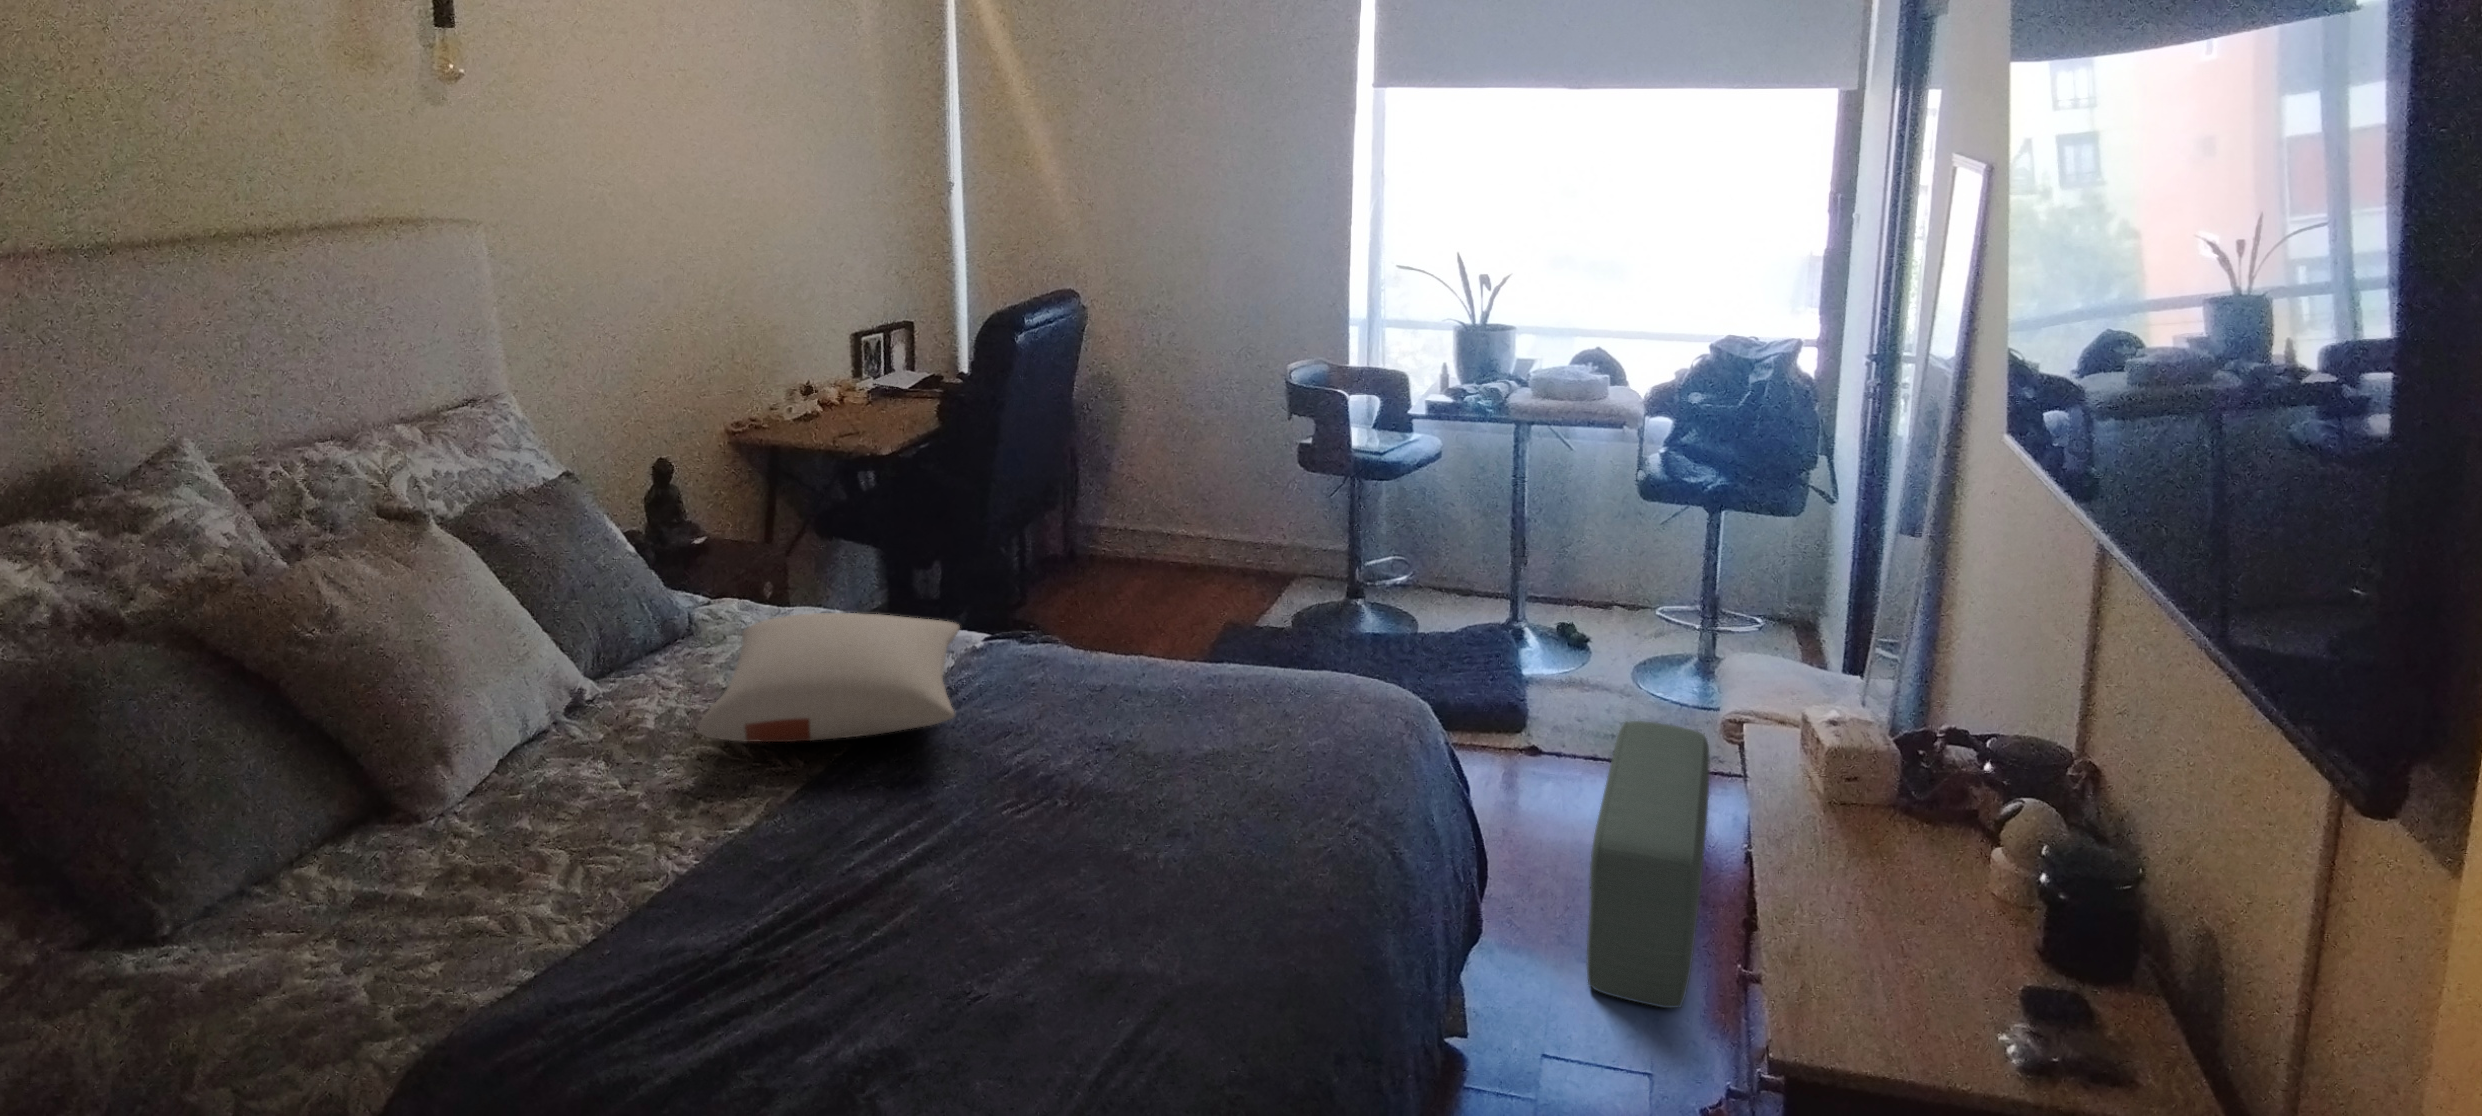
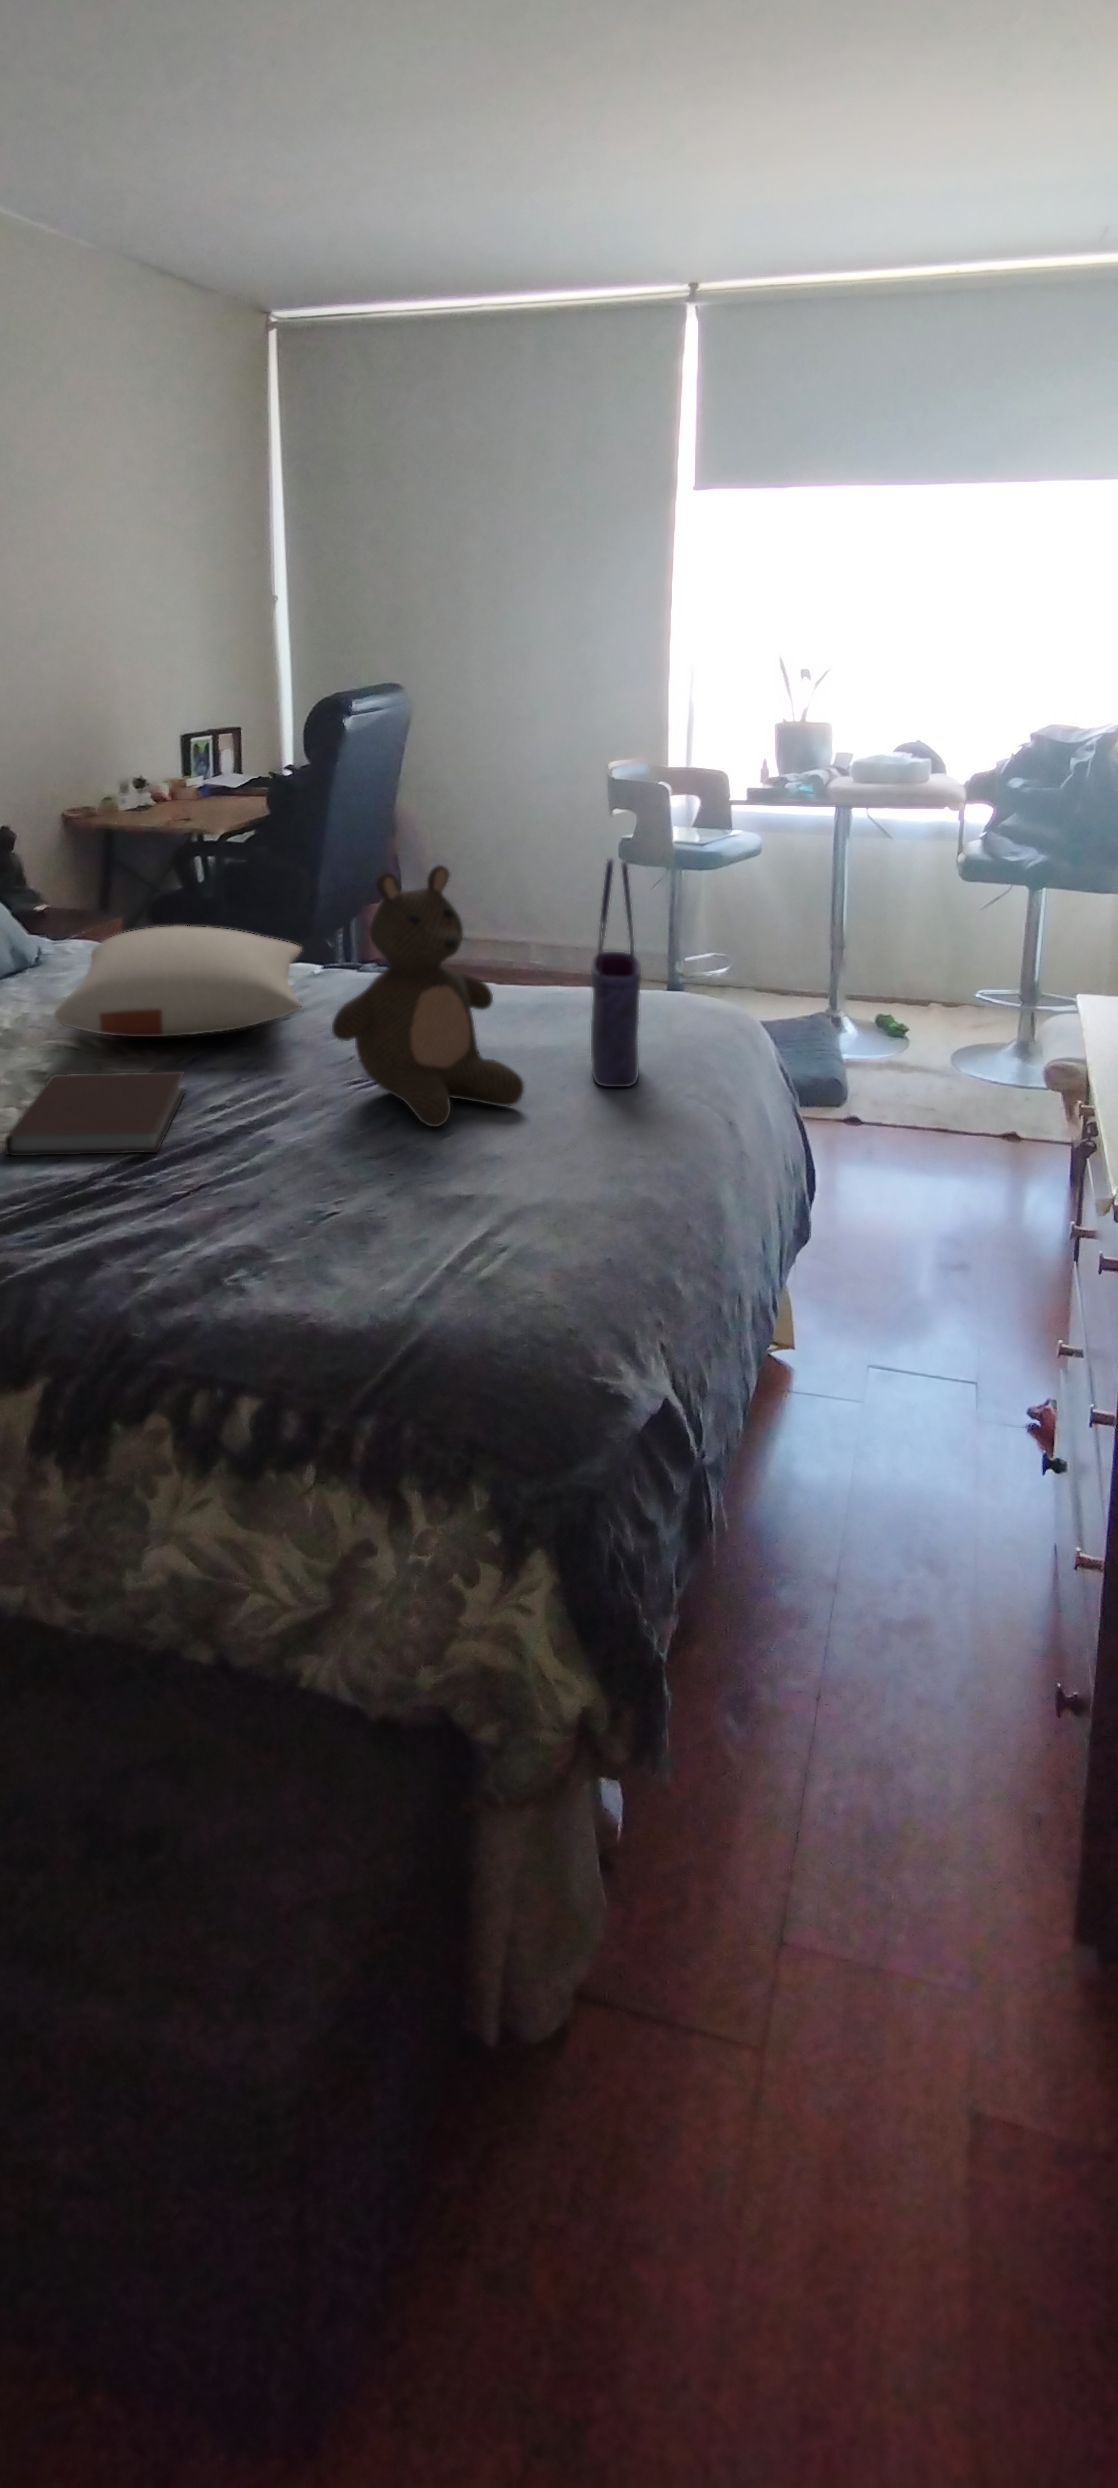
tote bag: none [1256,575,1305,815] -> present [591,859,641,1087]
stuffed bear: none [982,589,1183,876] -> present [332,865,524,1127]
pouf: present [1587,721,1710,1008] -> none [911,1069,1028,1320]
notebook: none [636,798,832,916] -> present [5,1071,185,1156]

